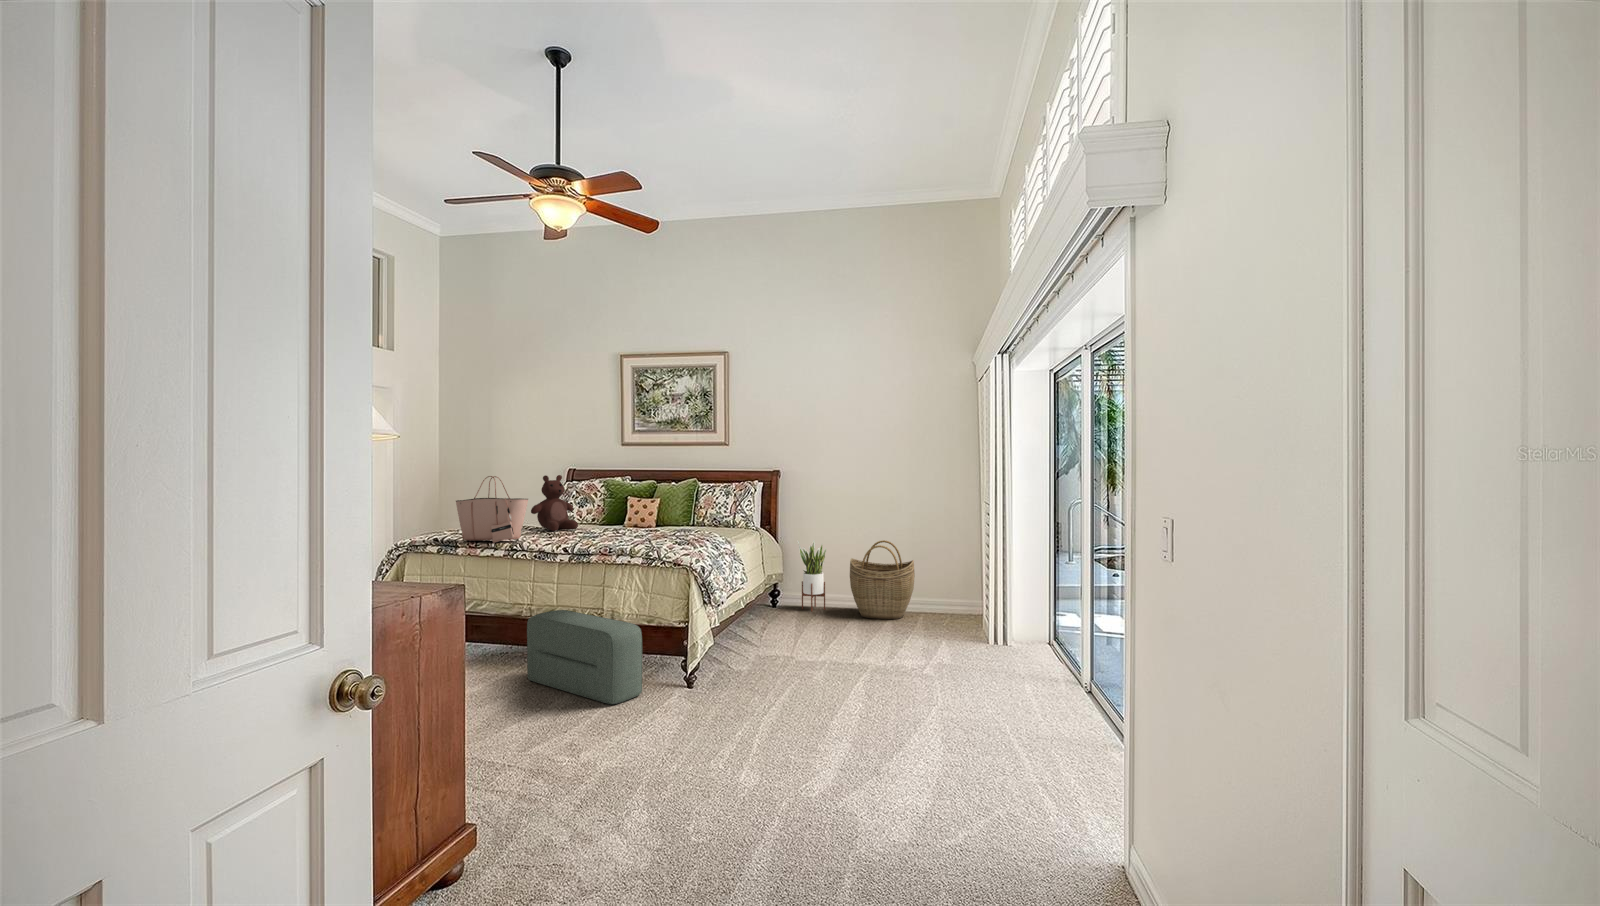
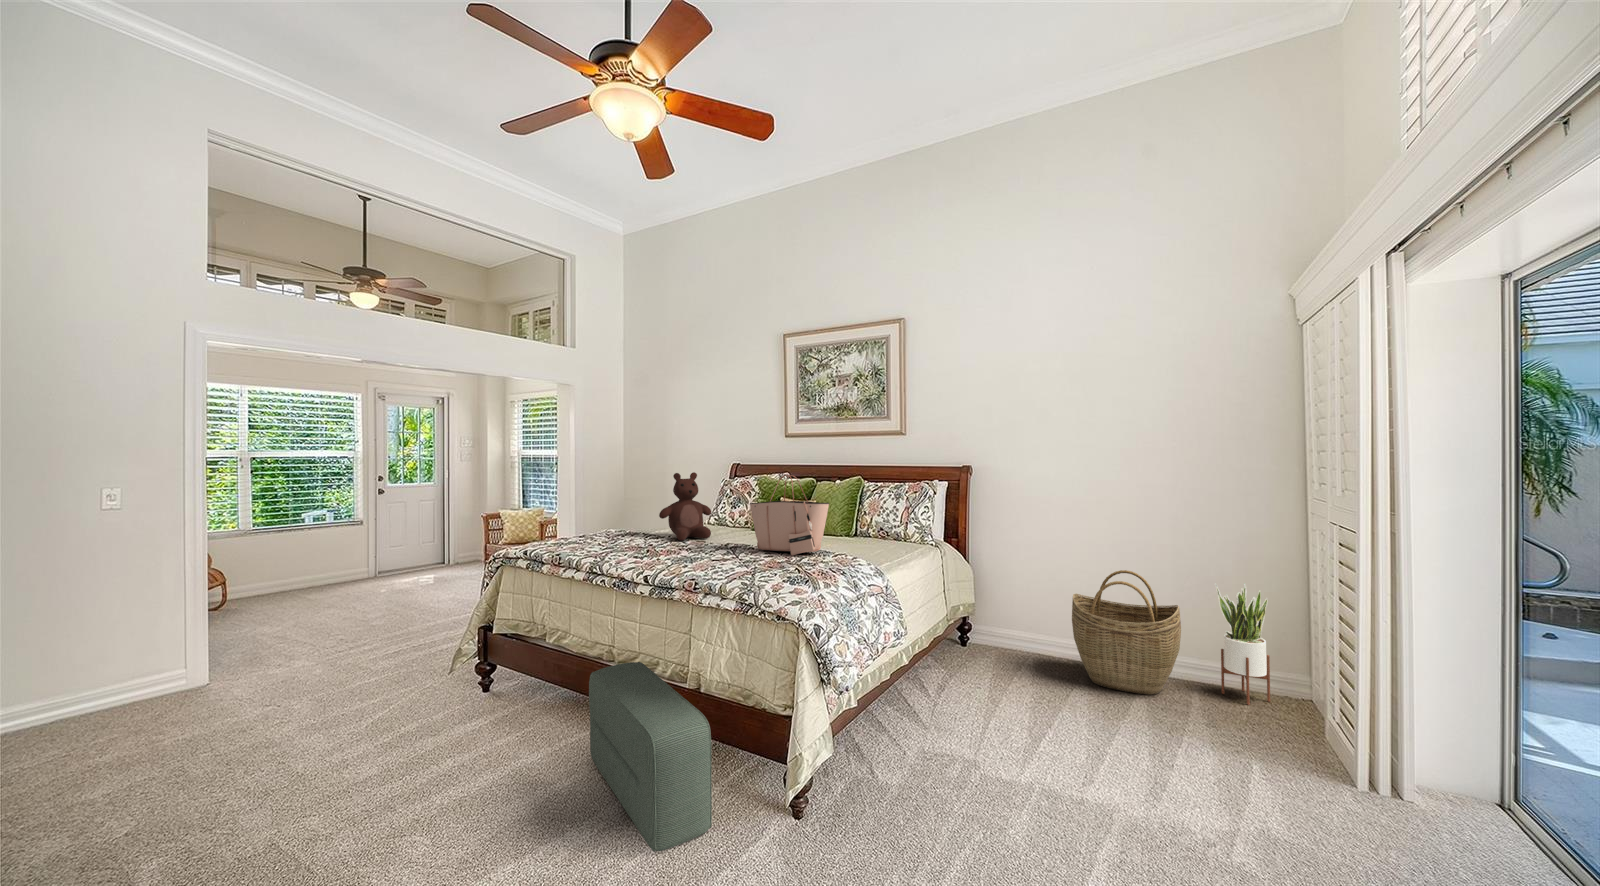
tote bag: present [456,476,528,543] -> present [750,475,829,556]
potted plant: present [797,540,826,612] -> present [1215,583,1270,705]

